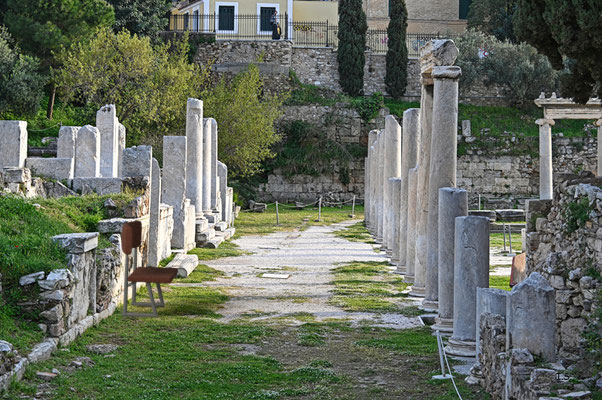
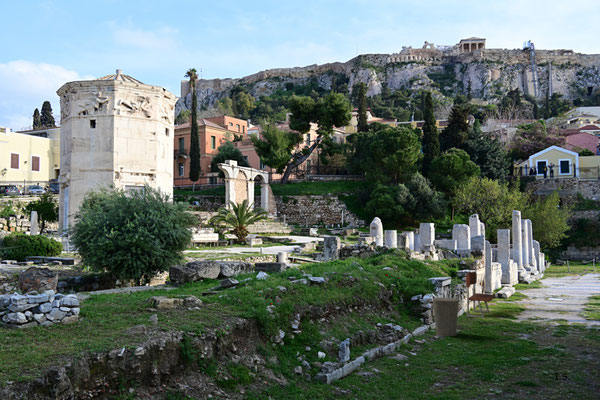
trash can: none [68,276,125,359] -> present [433,297,459,336]

